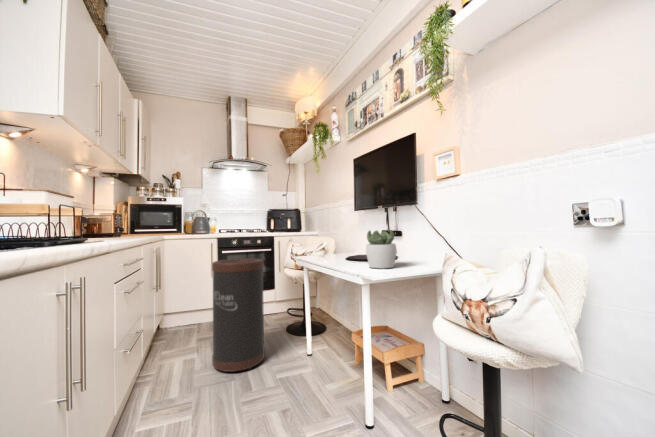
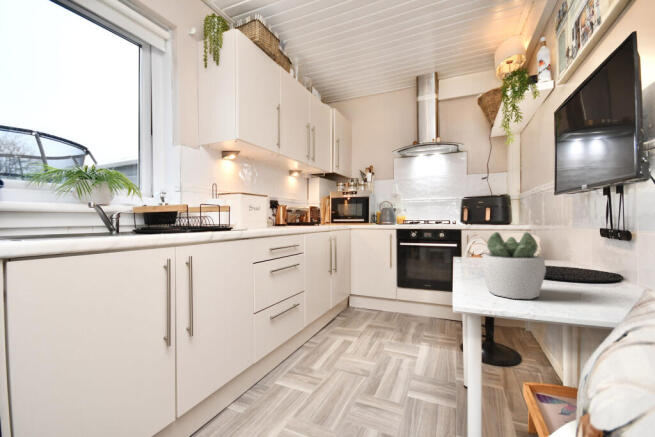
trash can: present [212,259,265,372] -> none [359,253,413,372]

